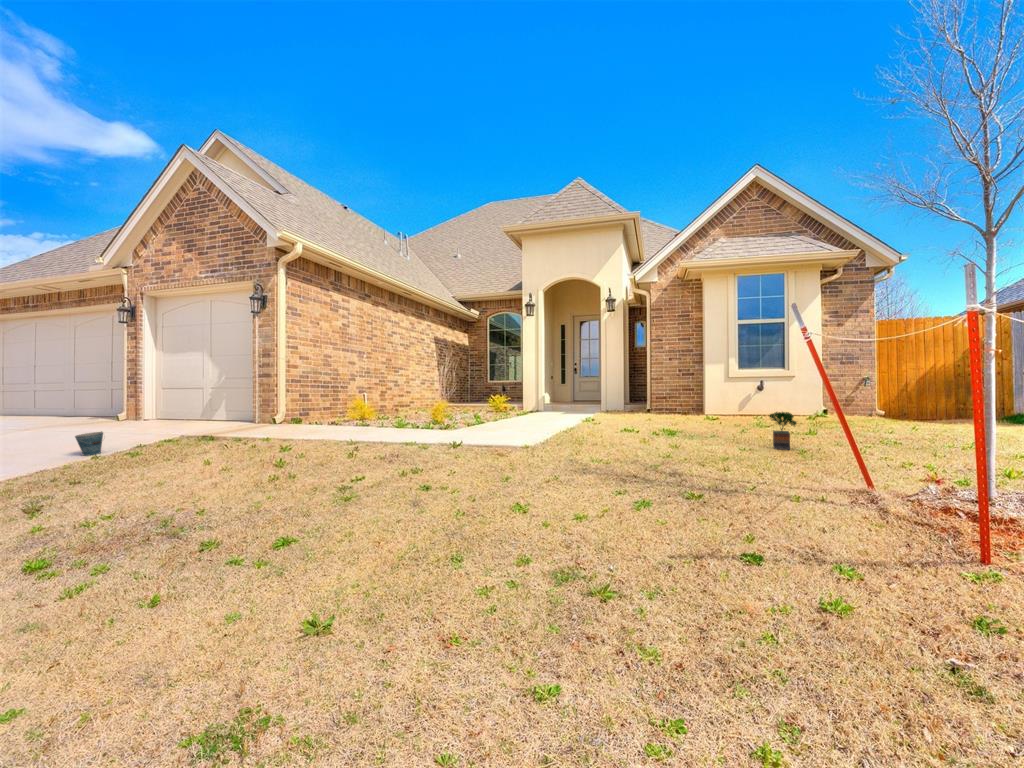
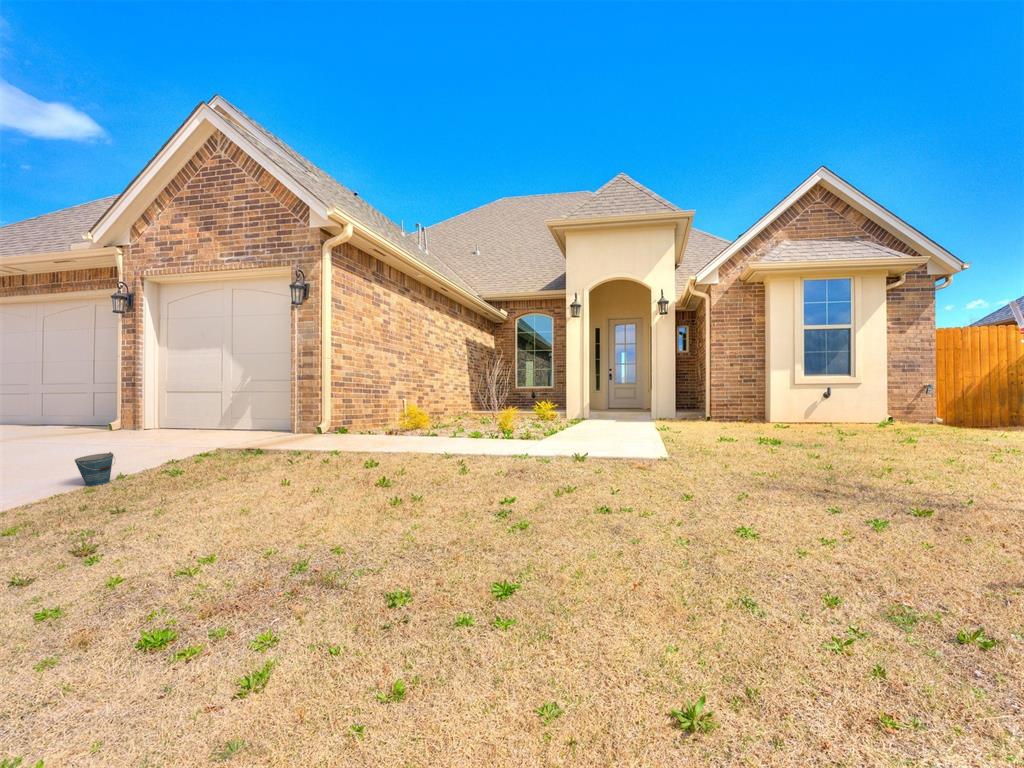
potted tree: present [769,412,797,450] -> none [940,429,985,474]

